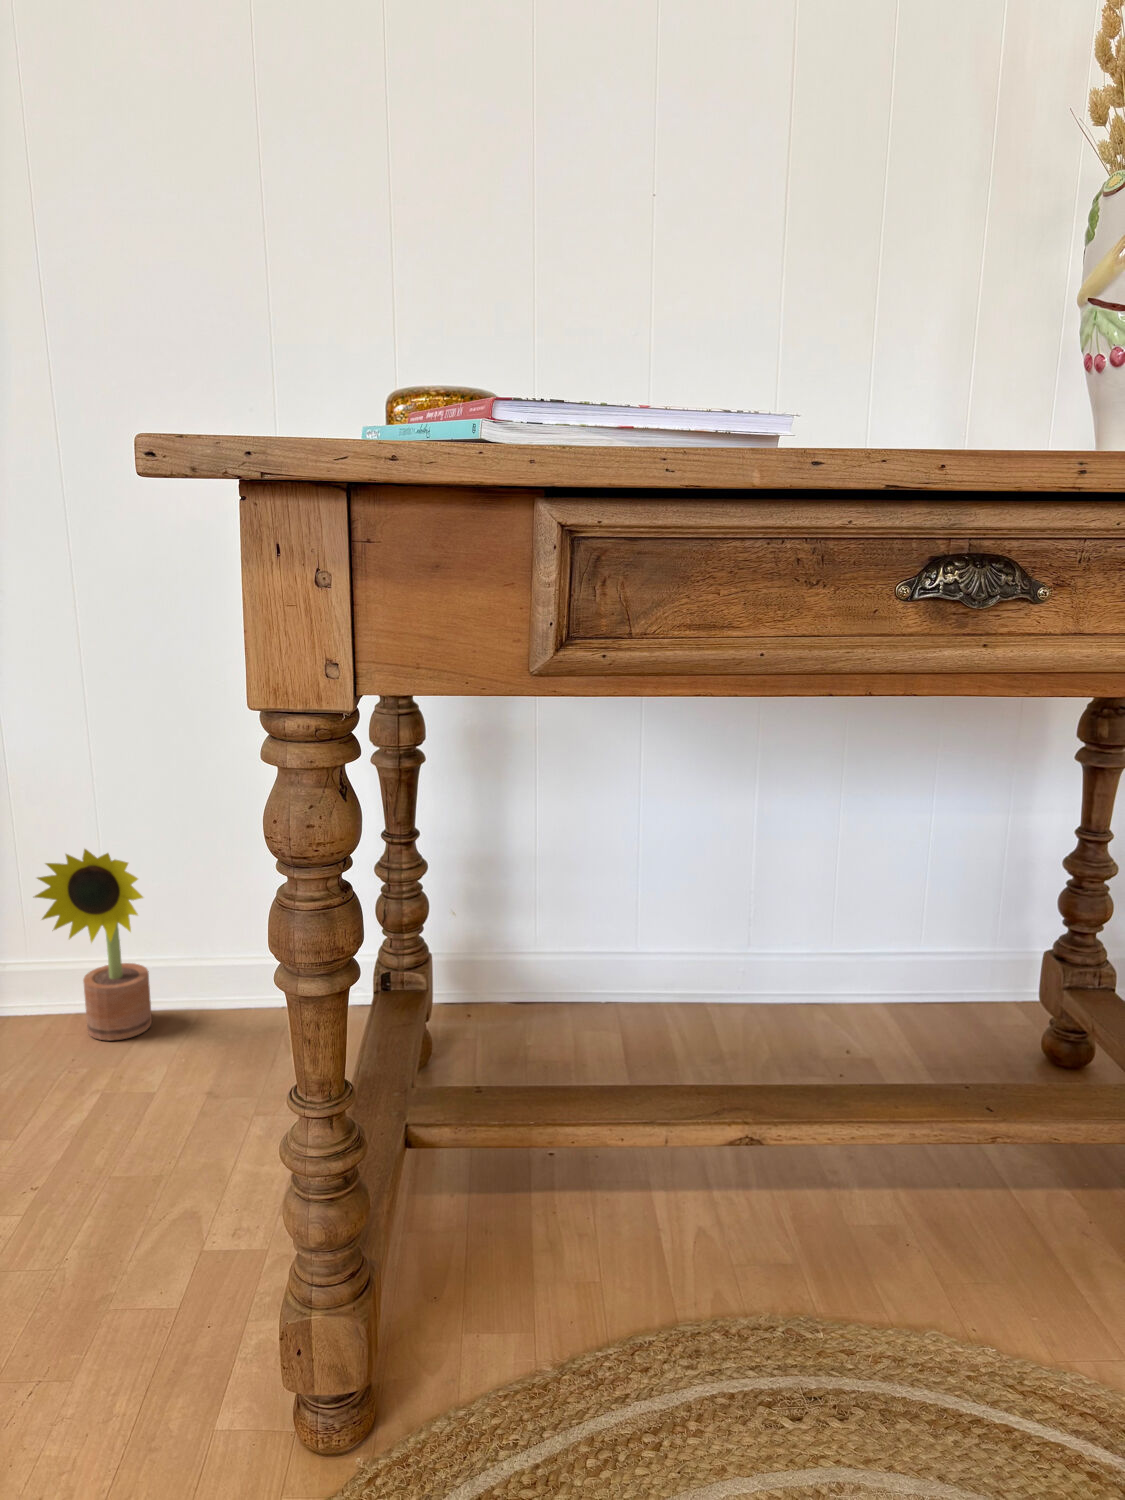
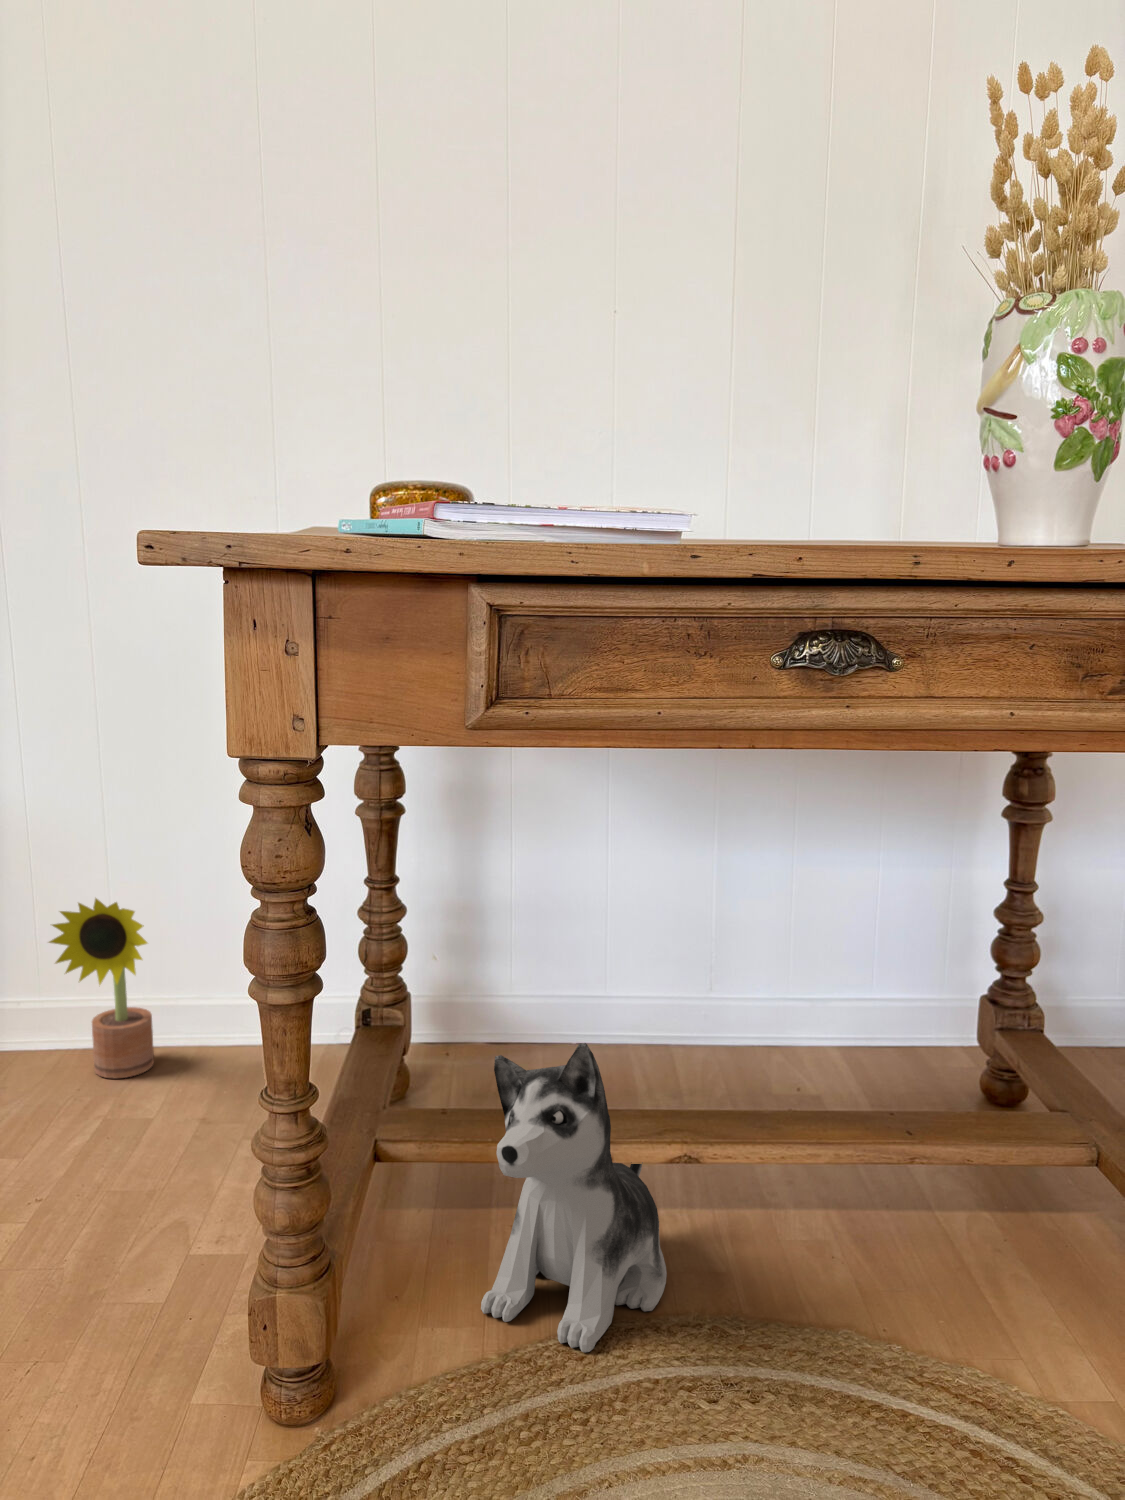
plush toy: none [530,1023,730,1361] -> present [481,1043,667,1352]

